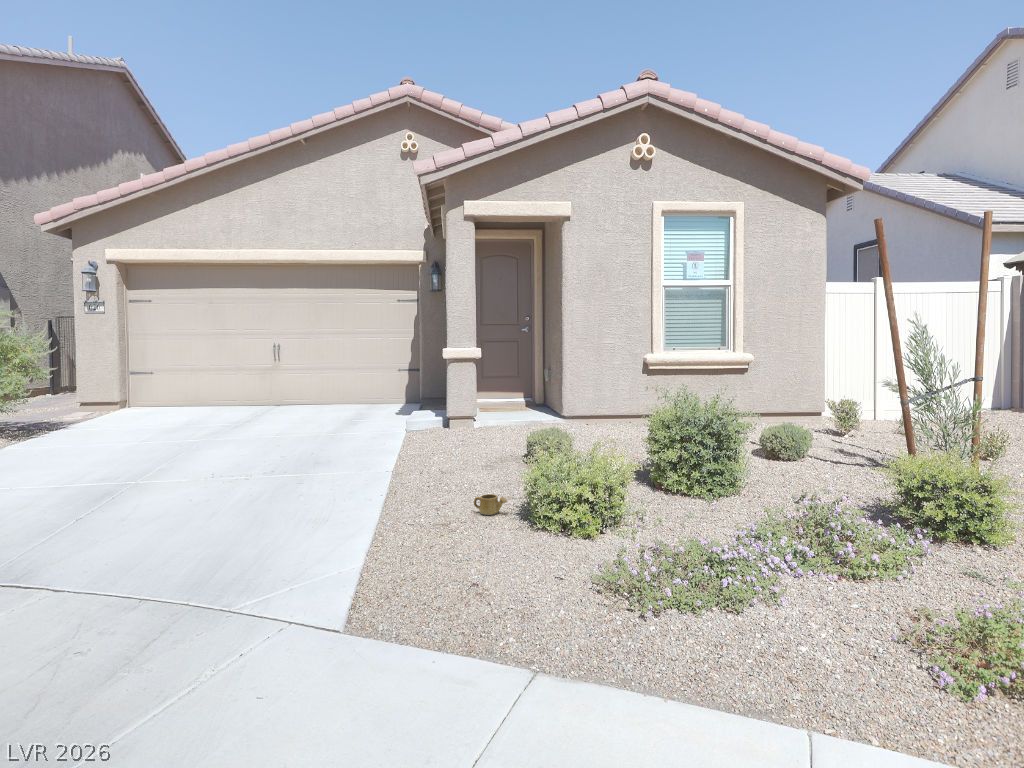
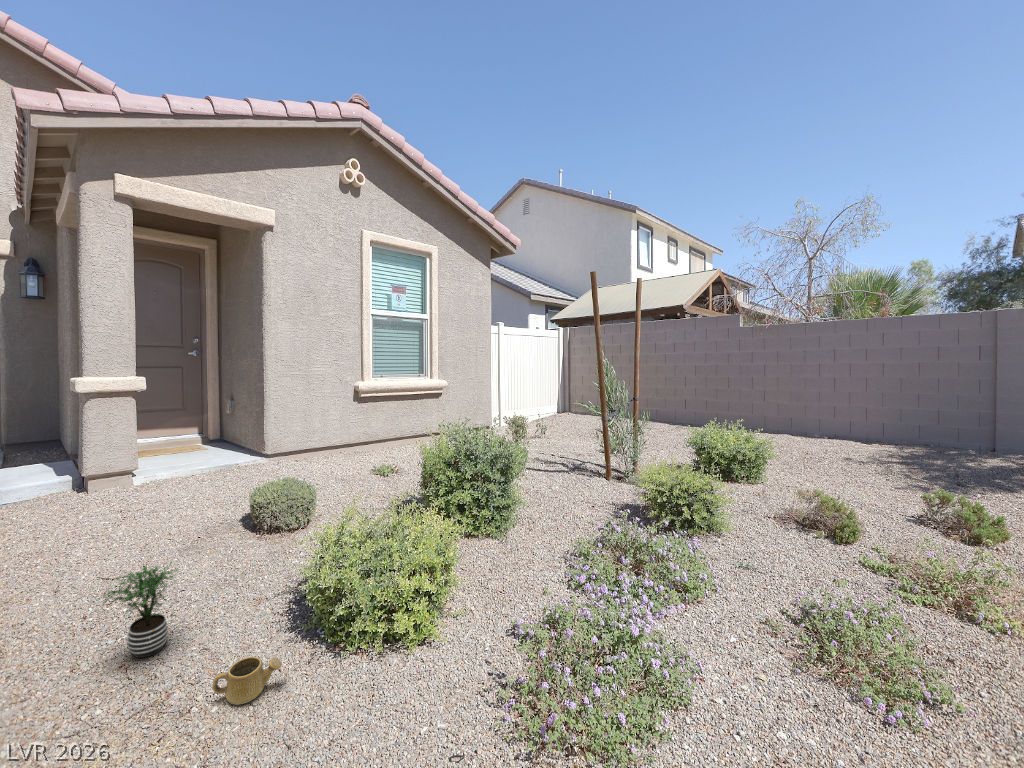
potted plant: none [435,442,471,494] -> present [102,565,178,658]

